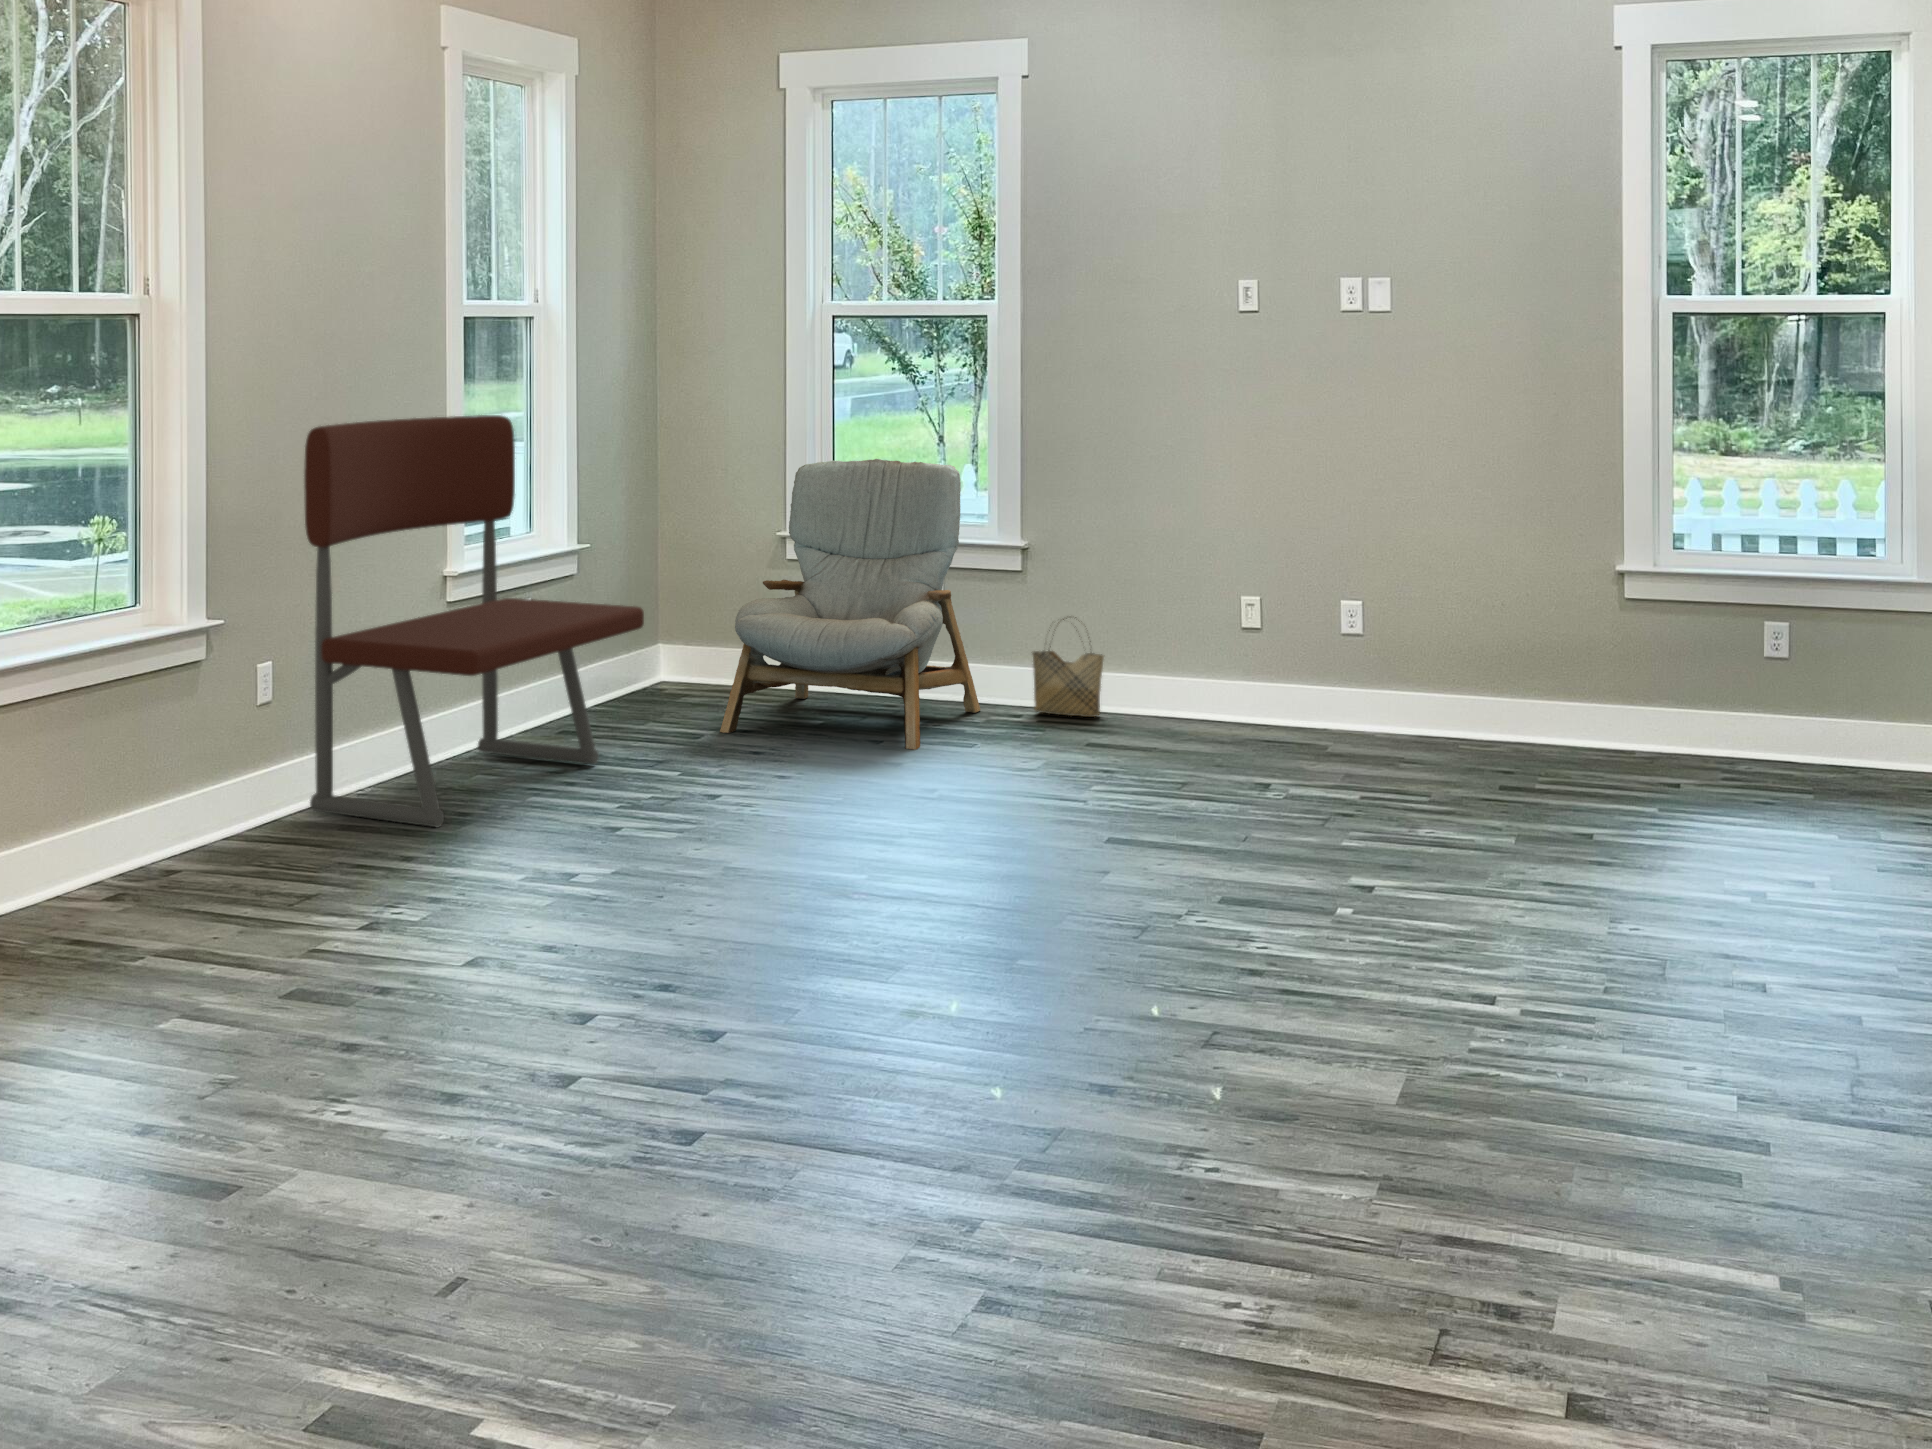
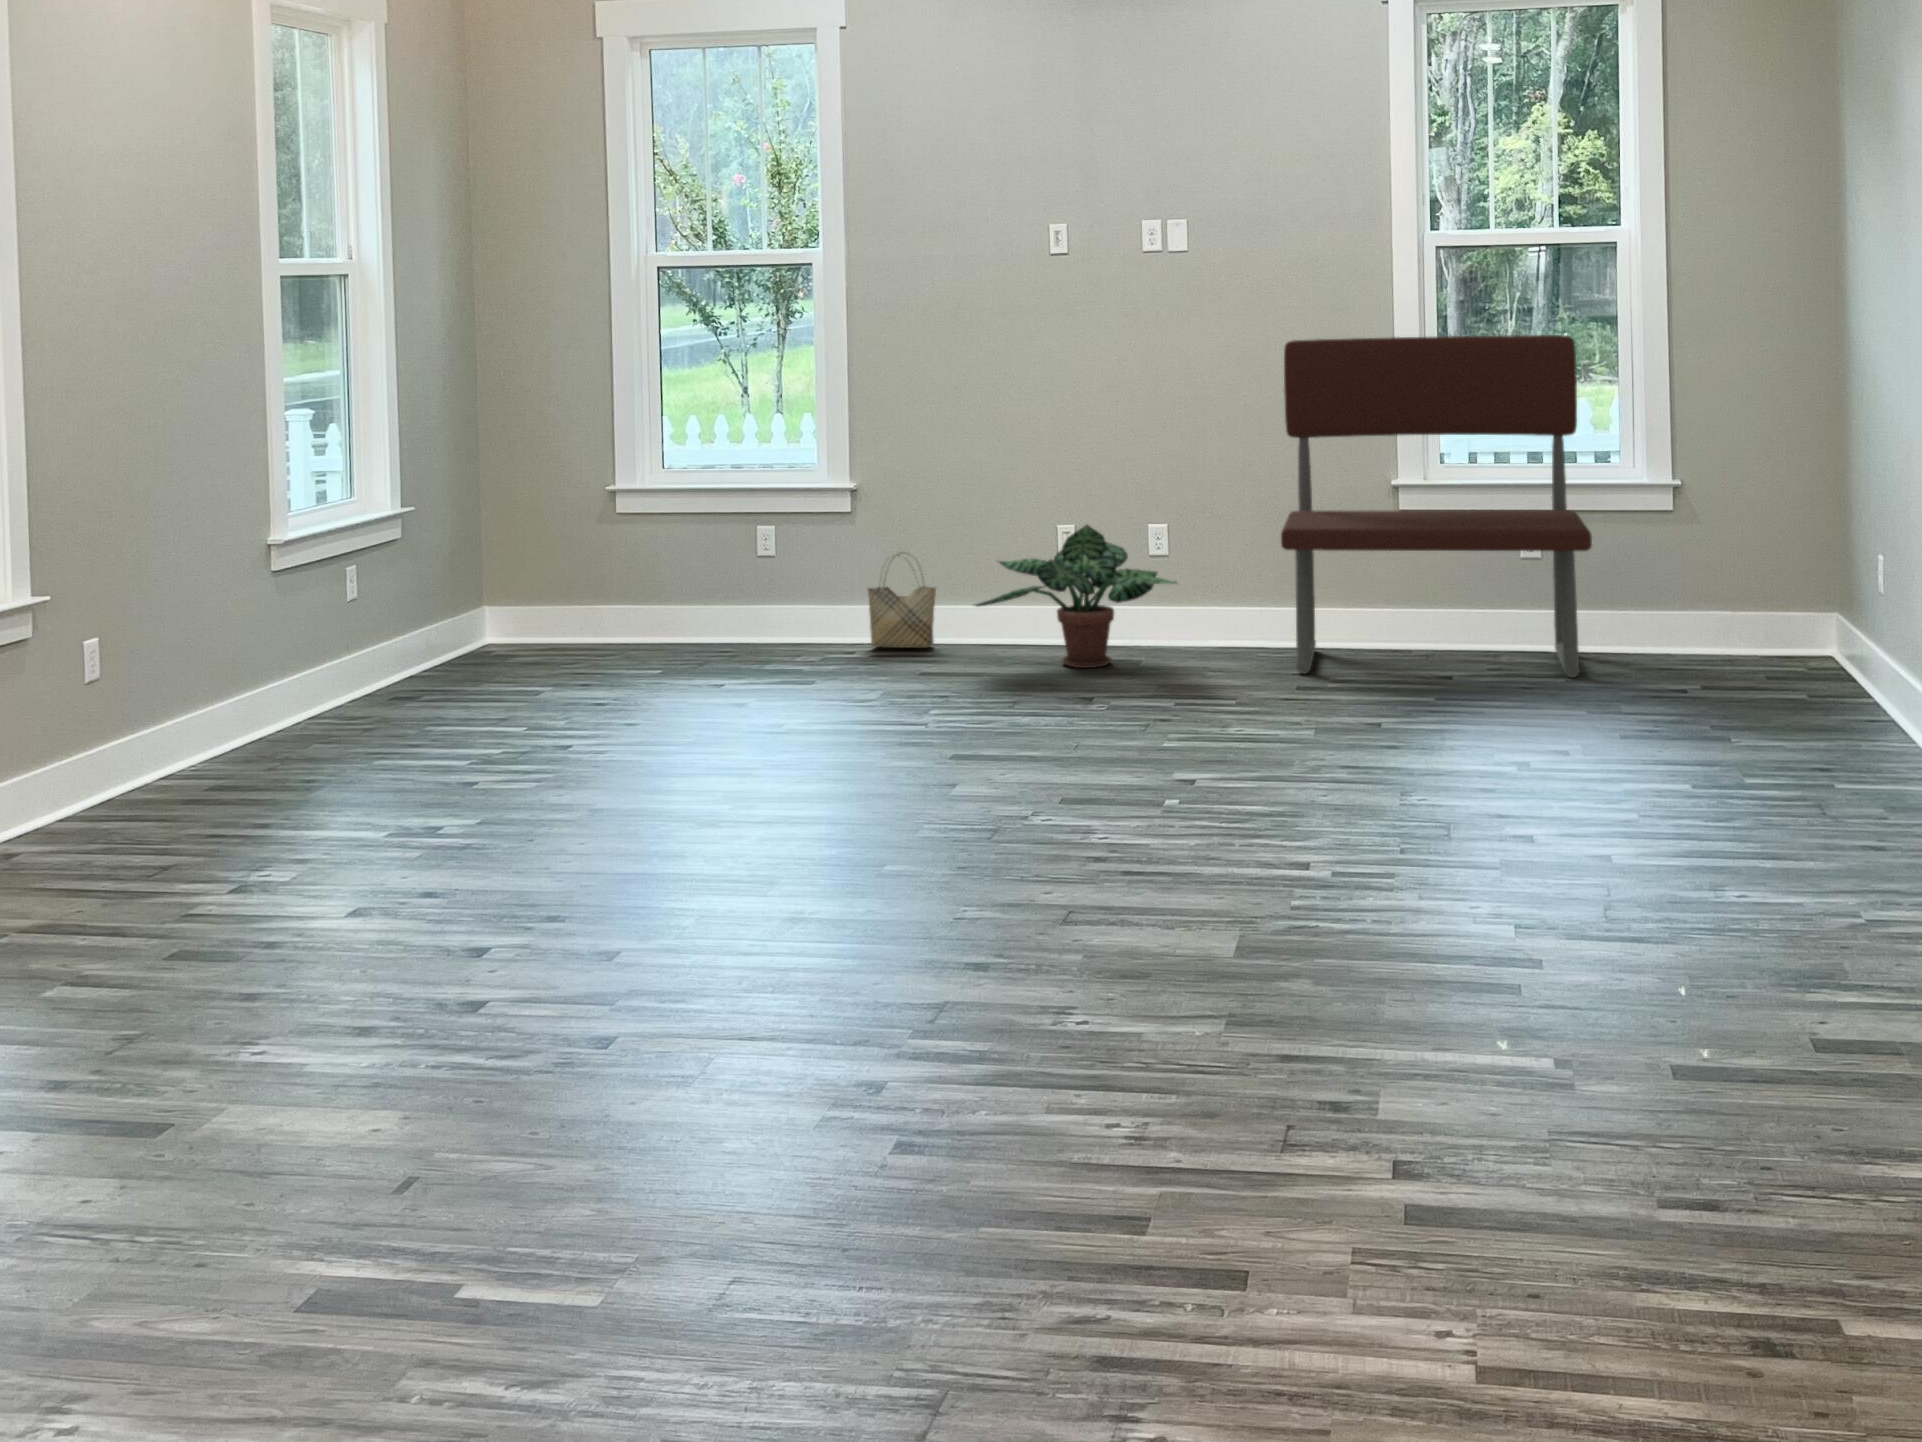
bench: present [304,415,644,827] -> present [1281,335,1592,678]
armchair: present [720,459,981,750] -> none [562,406,819,690]
potted plant: none [1137,598,1366,751] -> present [975,525,1177,668]

